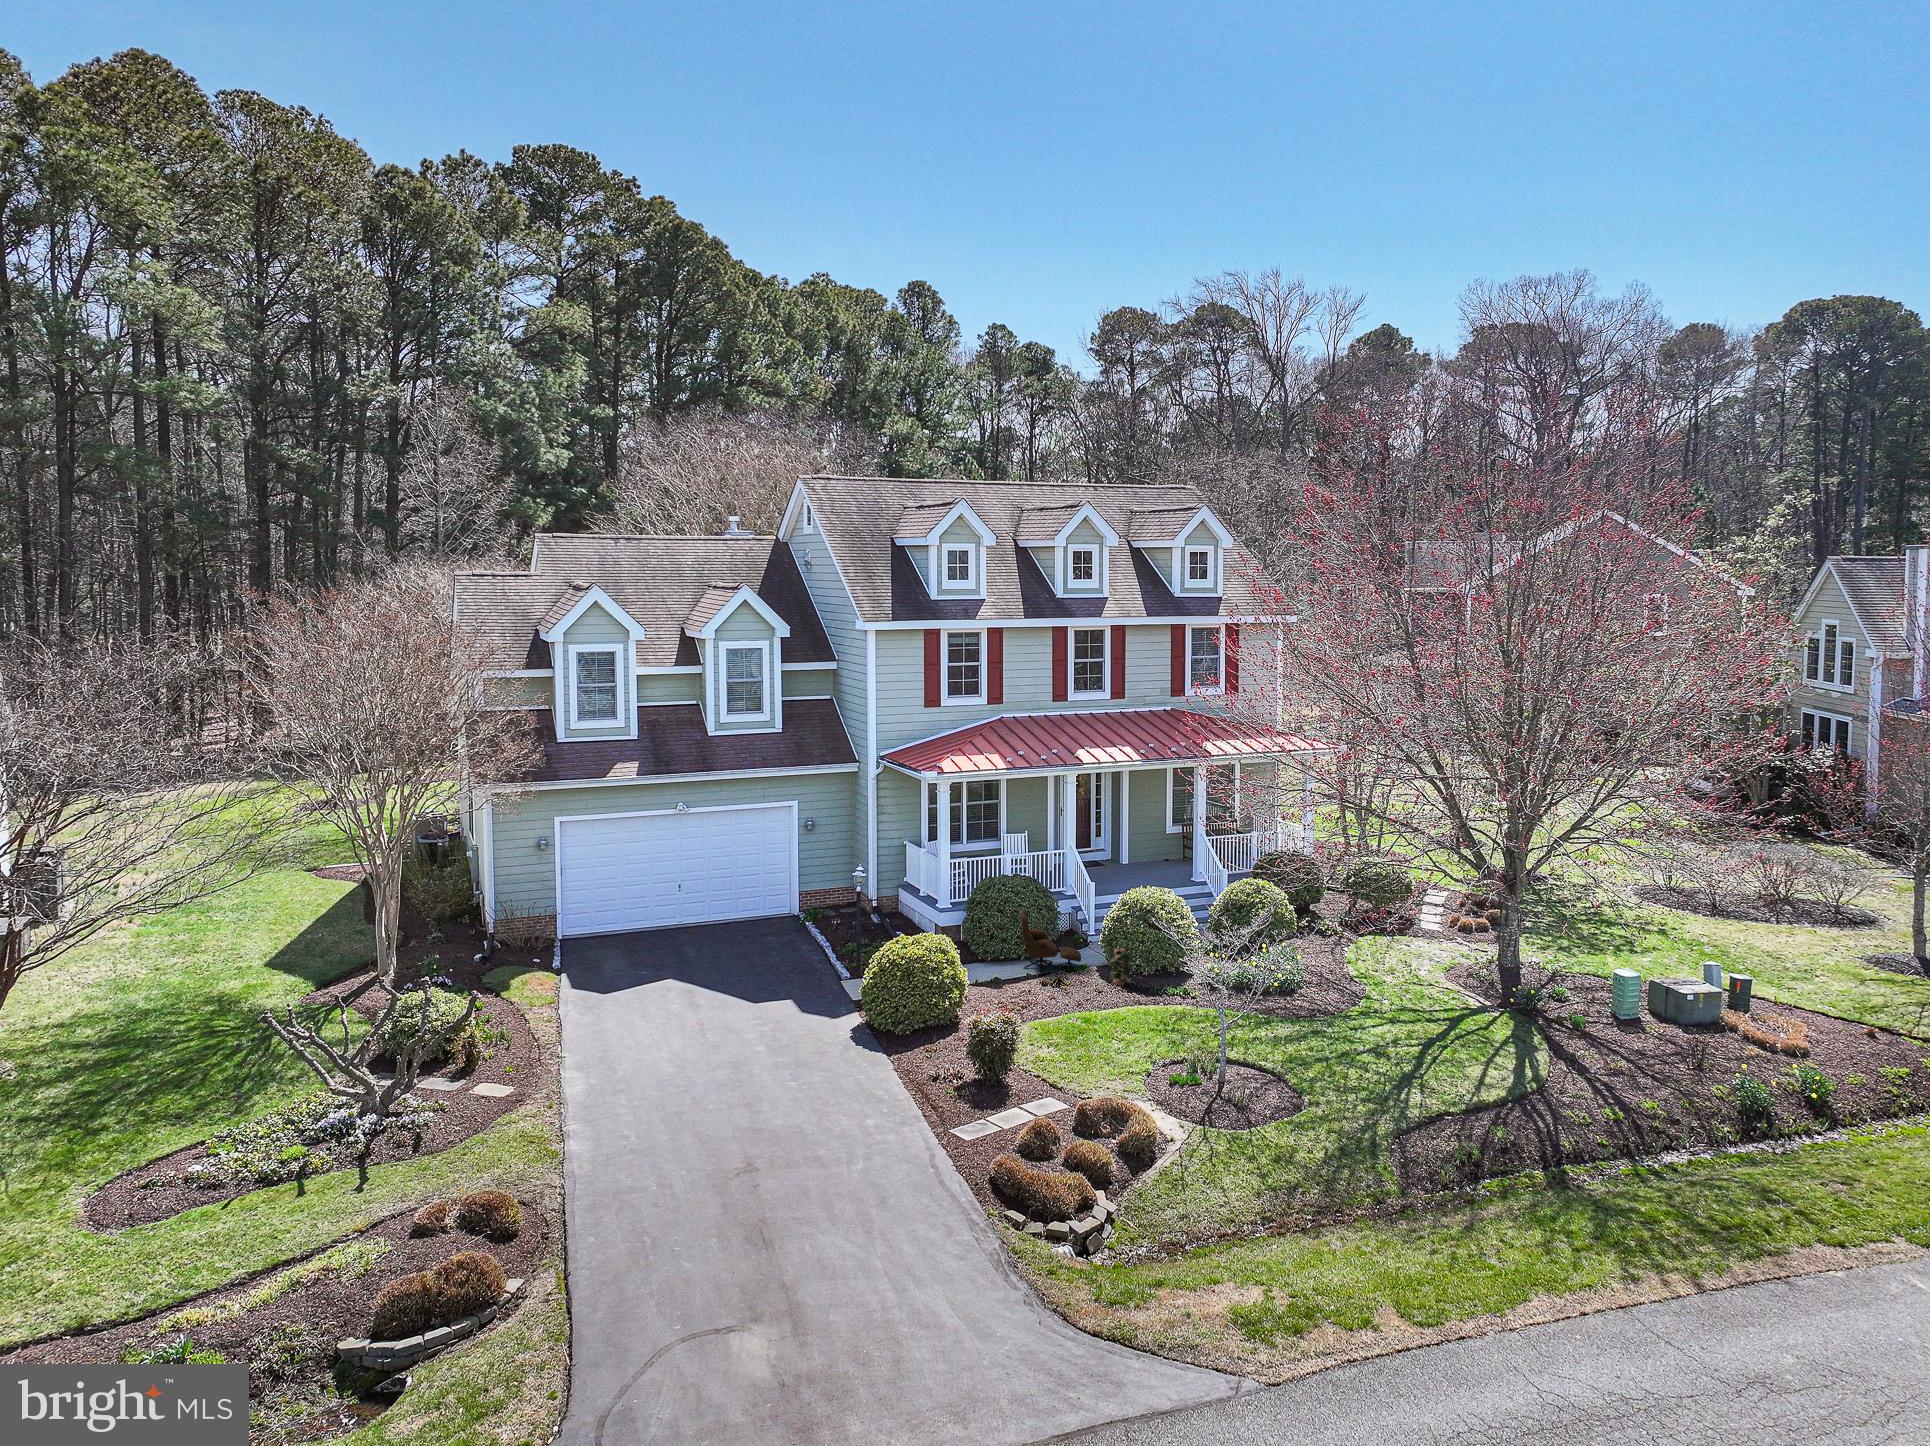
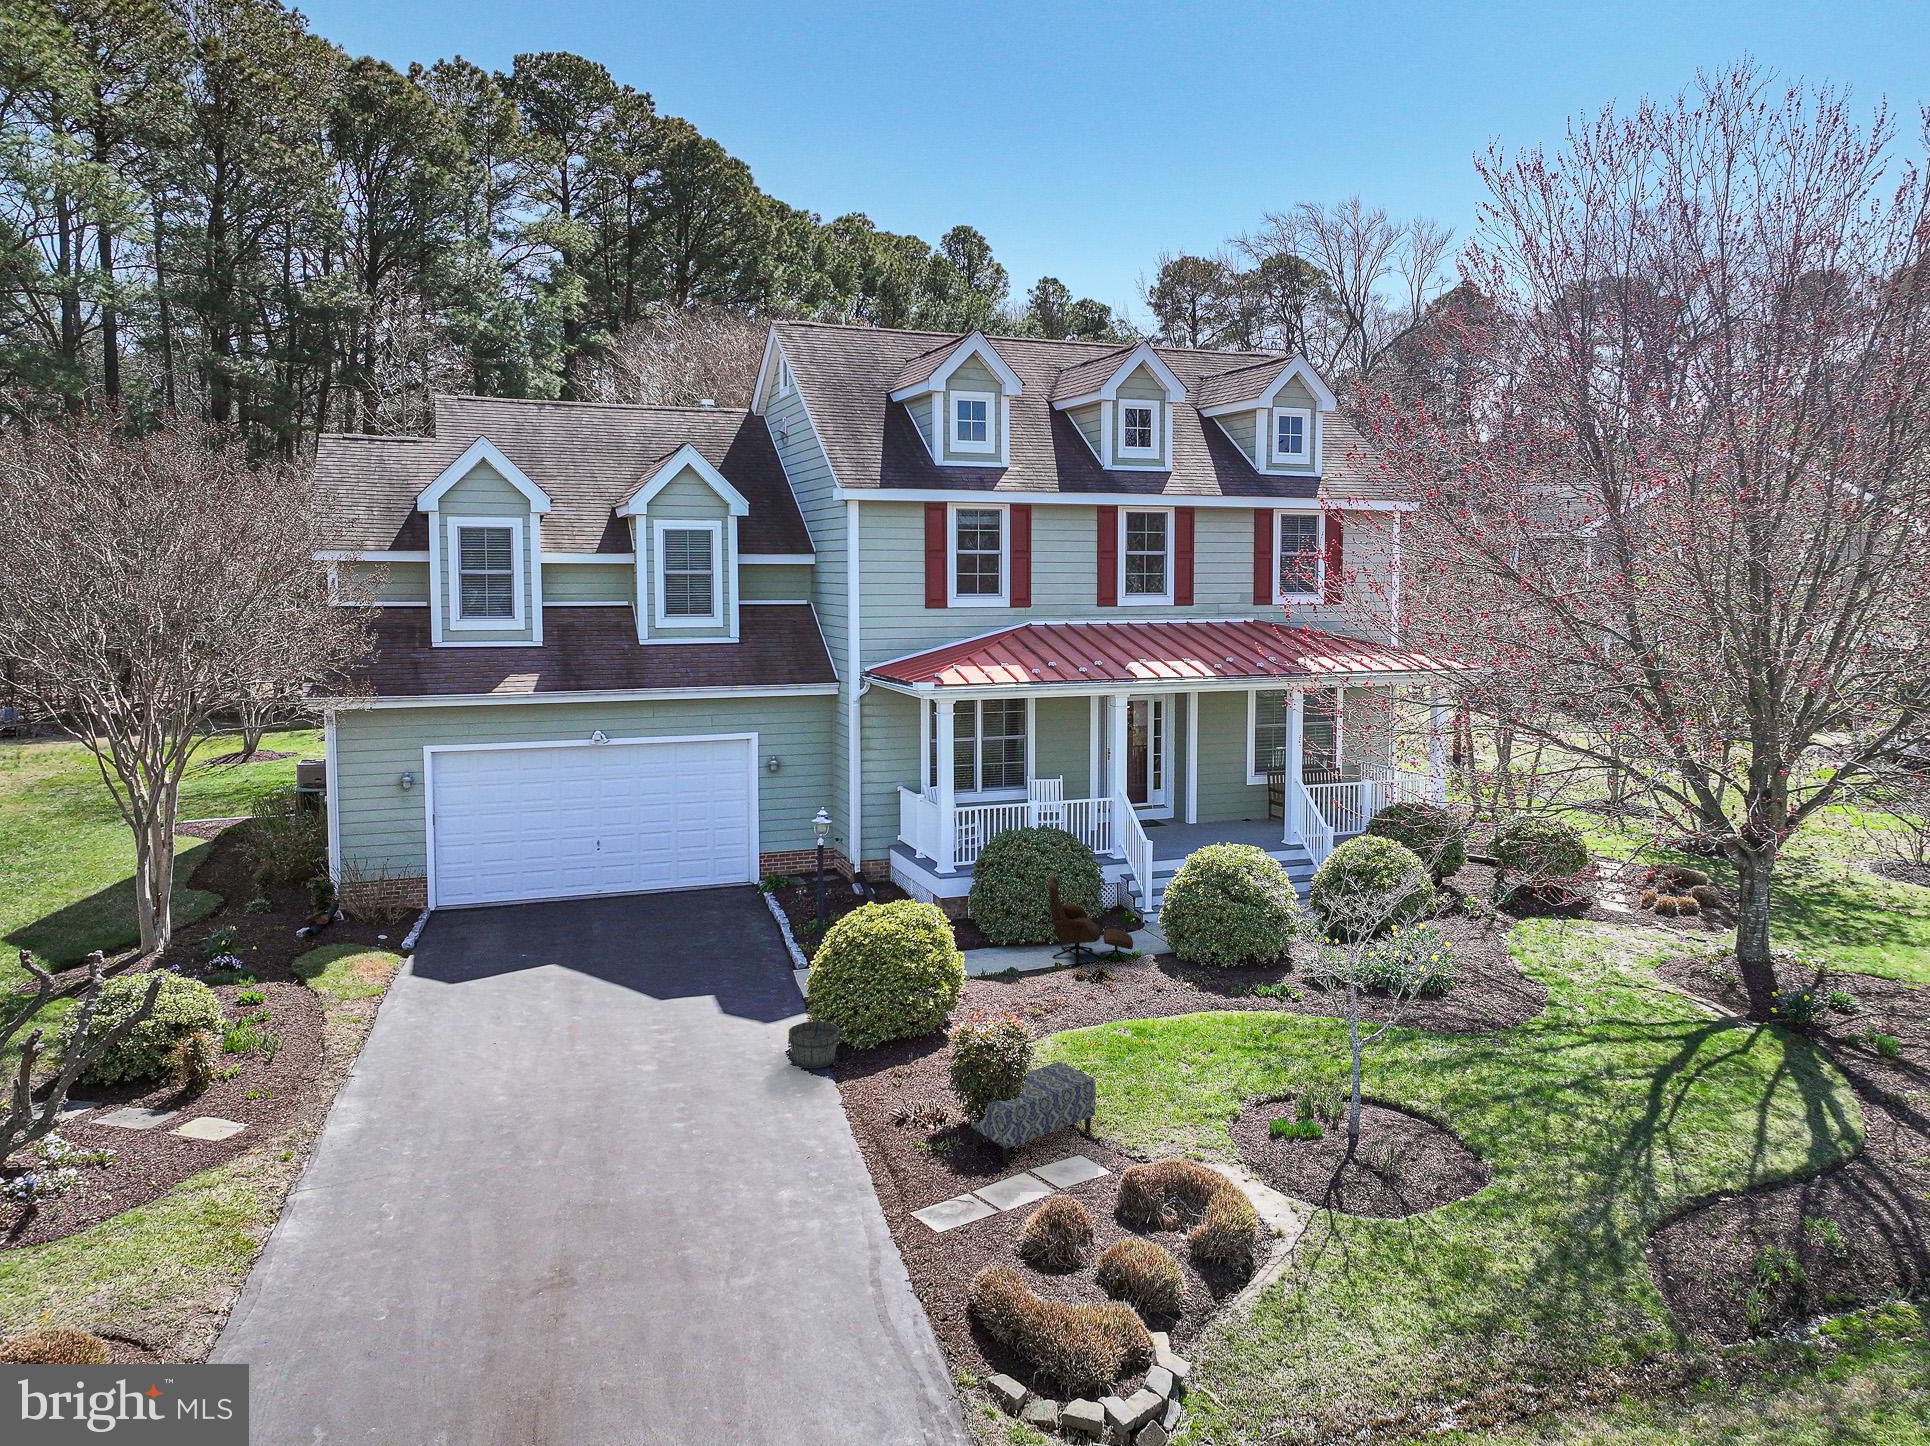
decorative plant: present [1109,948,1133,986] -> present [305,877,336,924]
wooden bucket: none [850,1013,885,1047] -> present [788,1019,840,1068]
bench: none [980,1039,1059,1104] -> present [971,1062,1096,1164]

